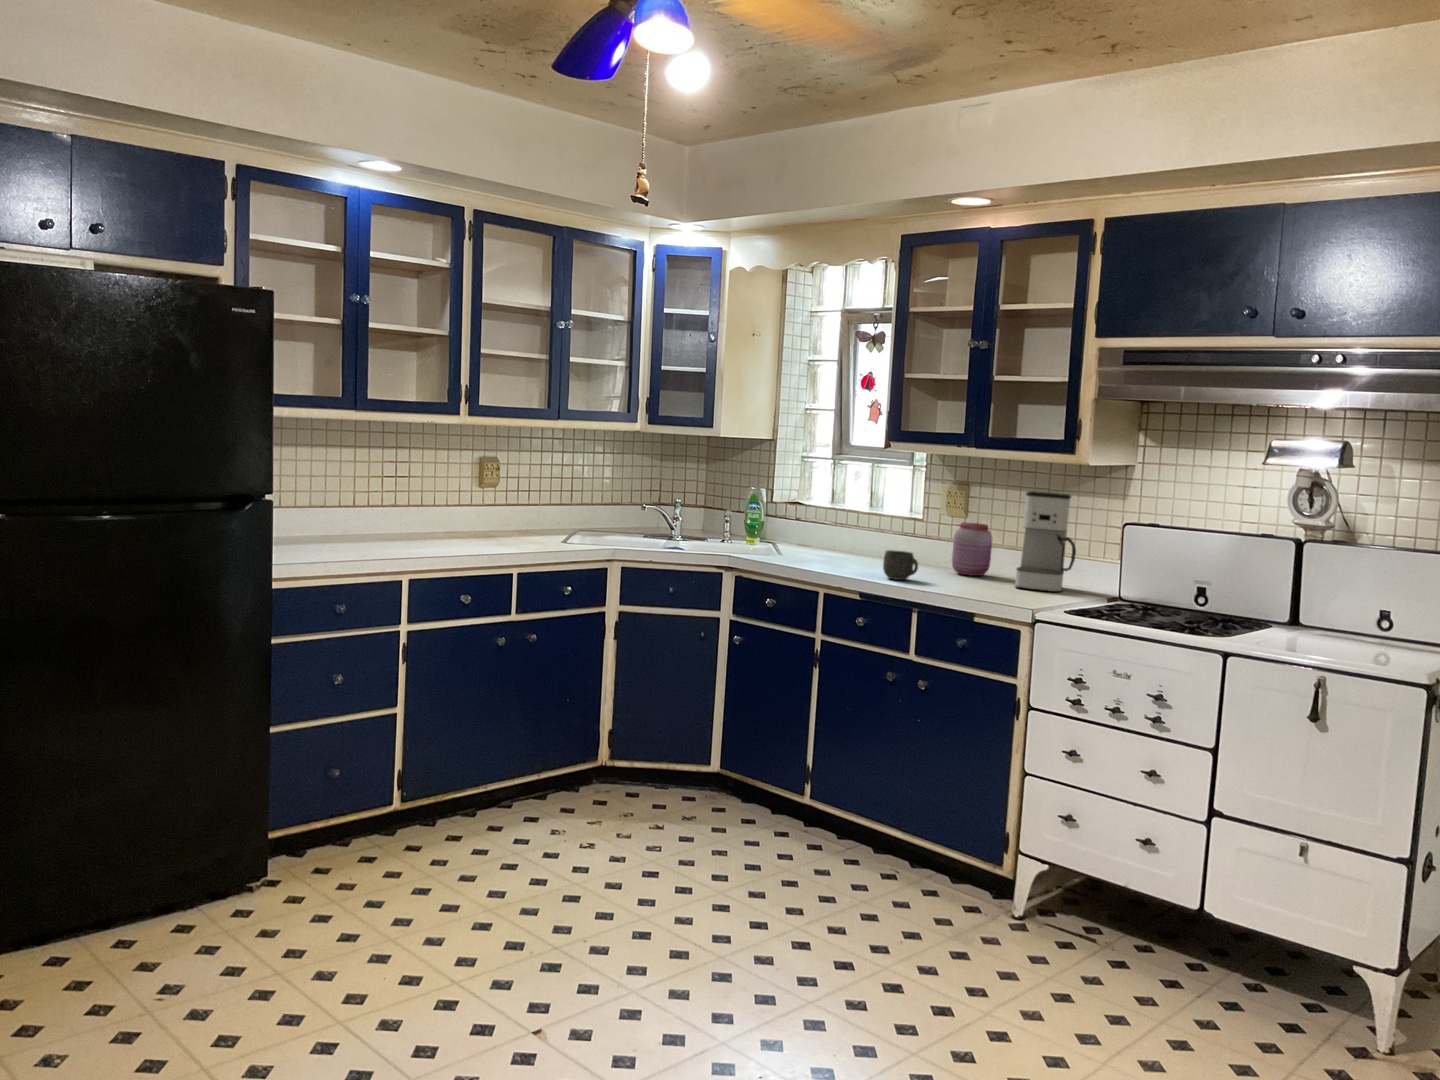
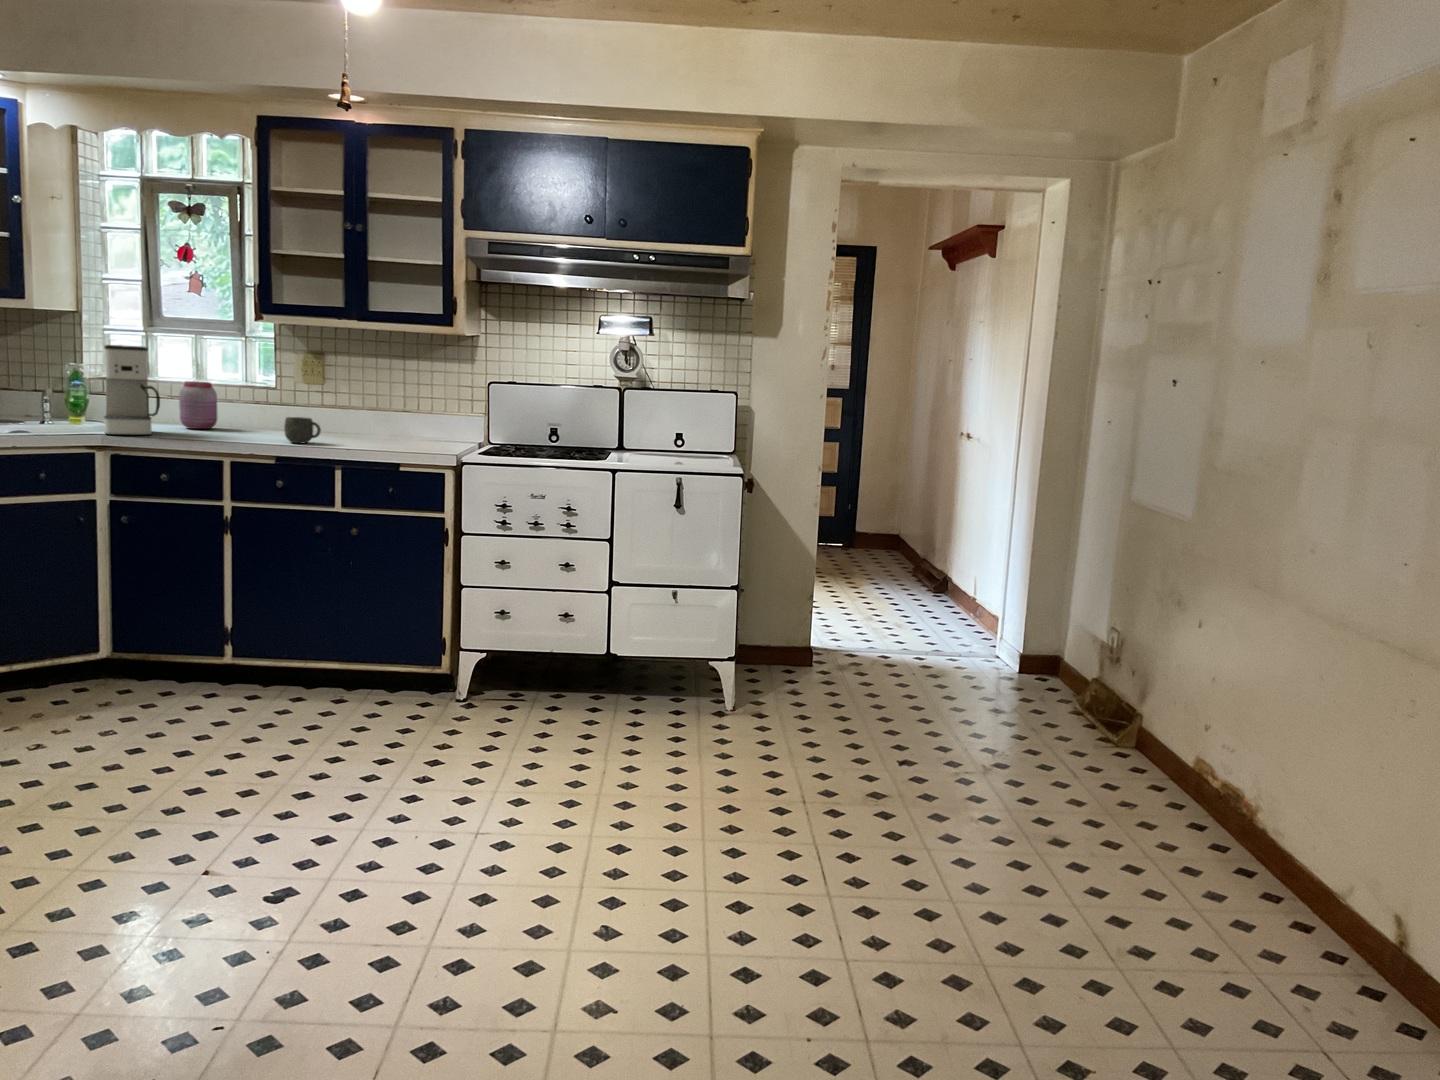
coffee maker: present [1015,491,1076,592] -> present [104,345,160,435]
jar: present [952,522,993,576] -> present [179,382,217,429]

